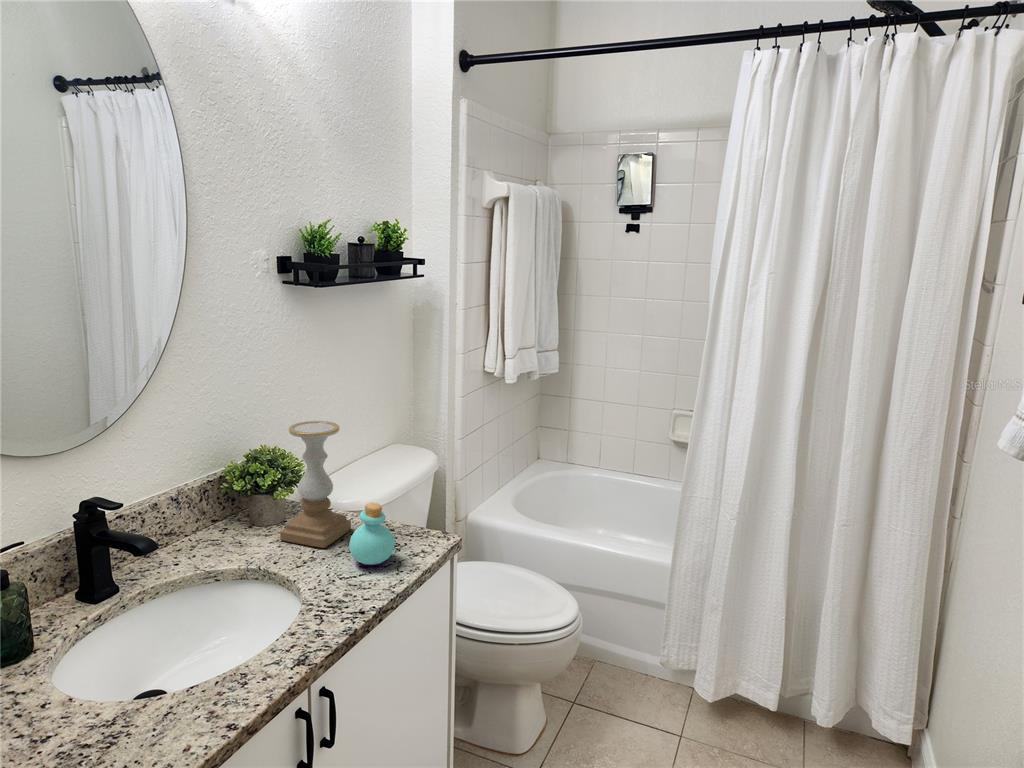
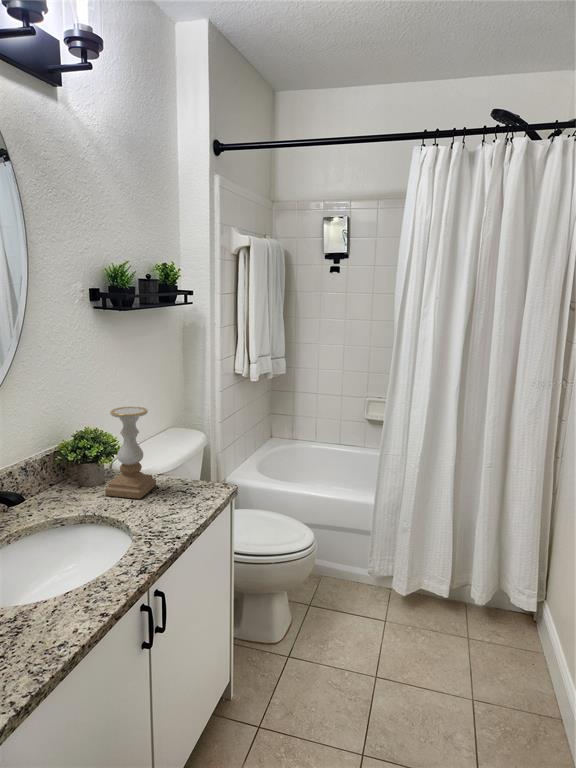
perfume bottle: present [349,503,395,565] -> none [161,462,194,507]

